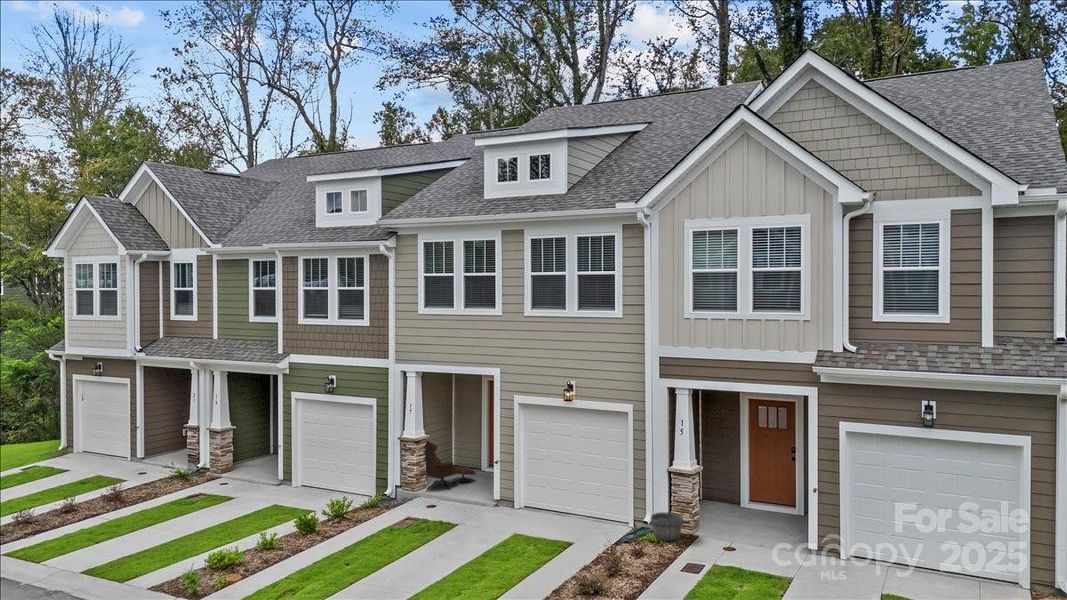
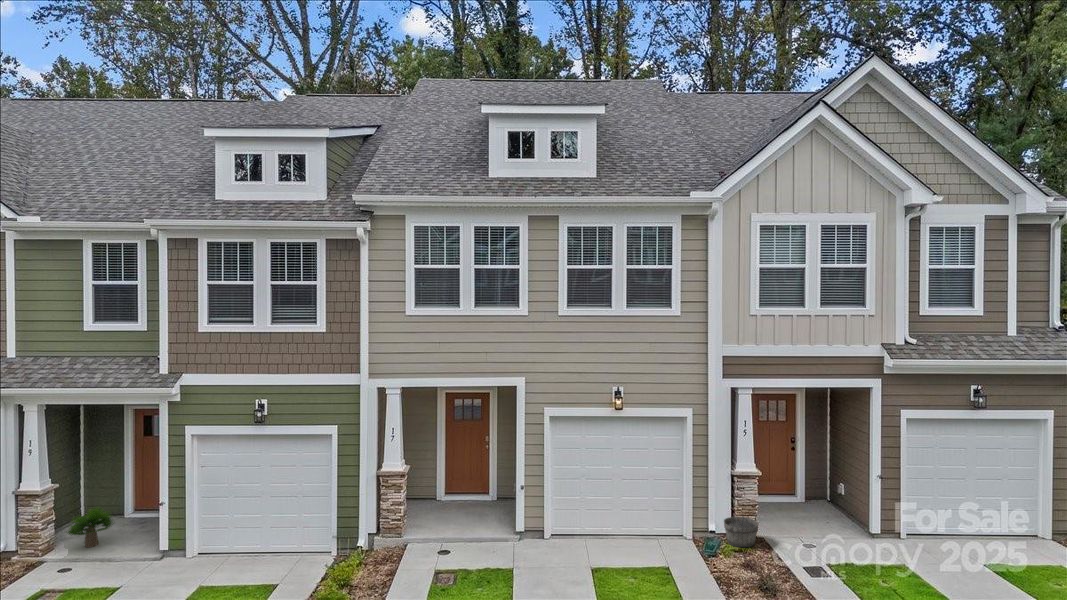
lounge chair: present [425,441,475,490] -> none [392,470,452,531]
potted plant: none [229,444,261,472] -> present [68,508,114,547]

